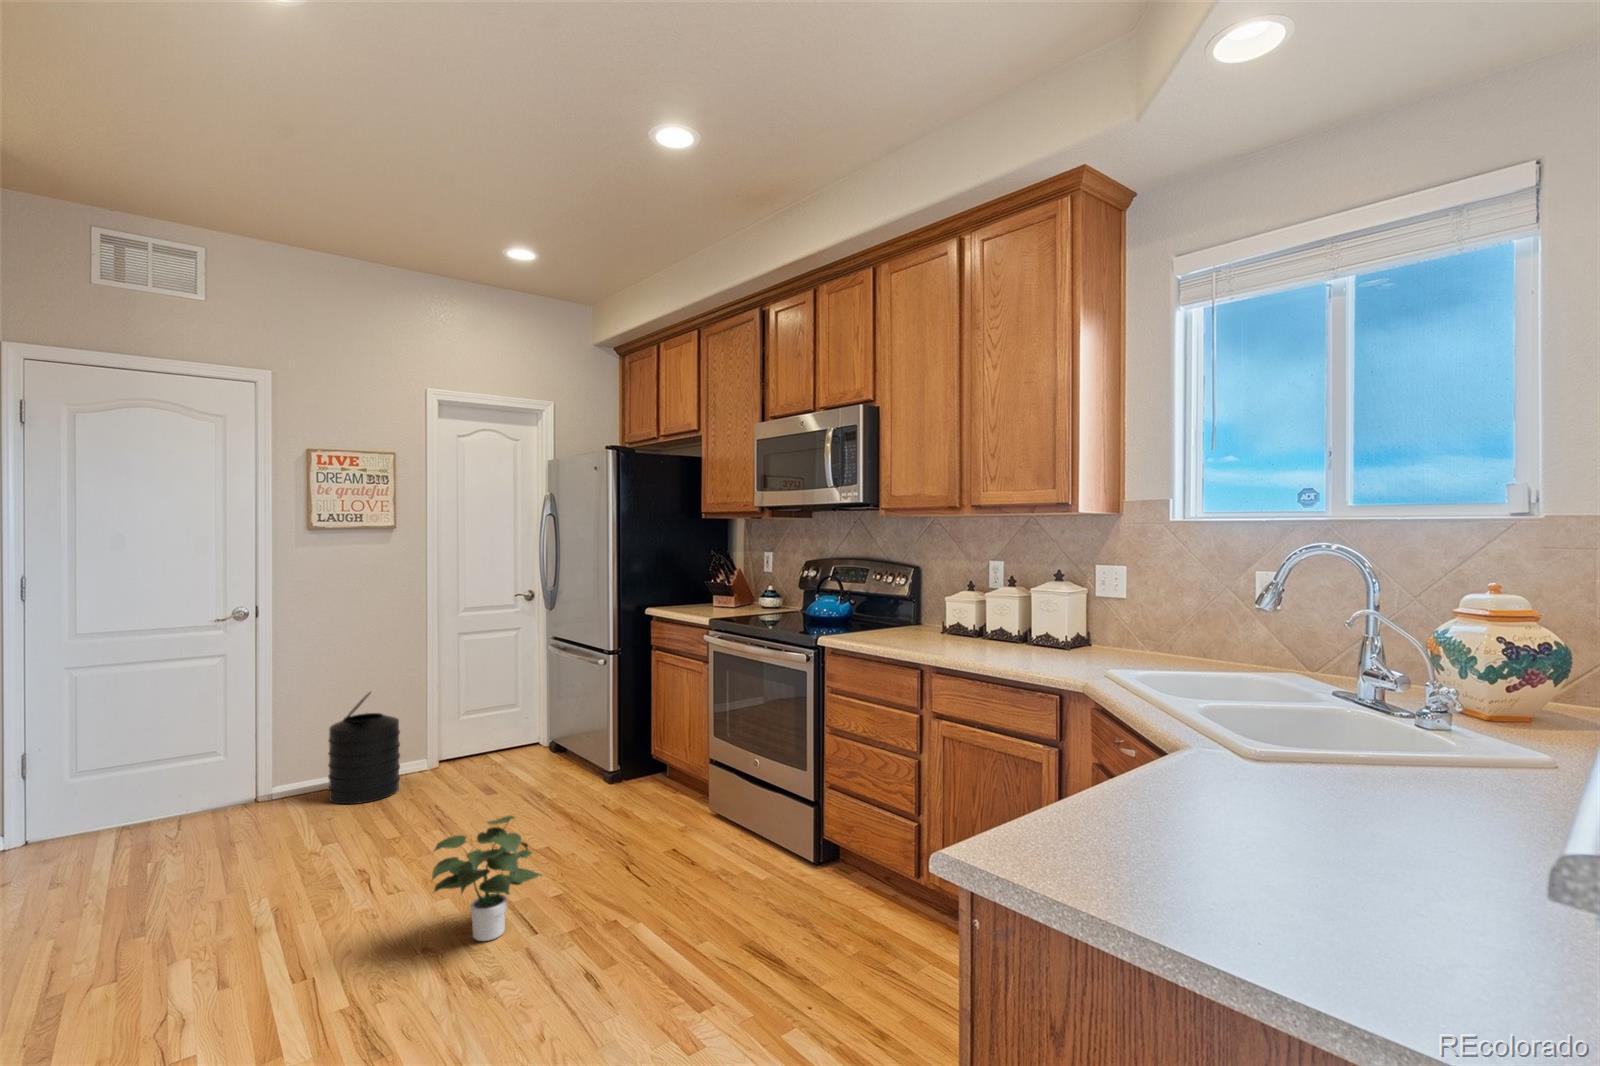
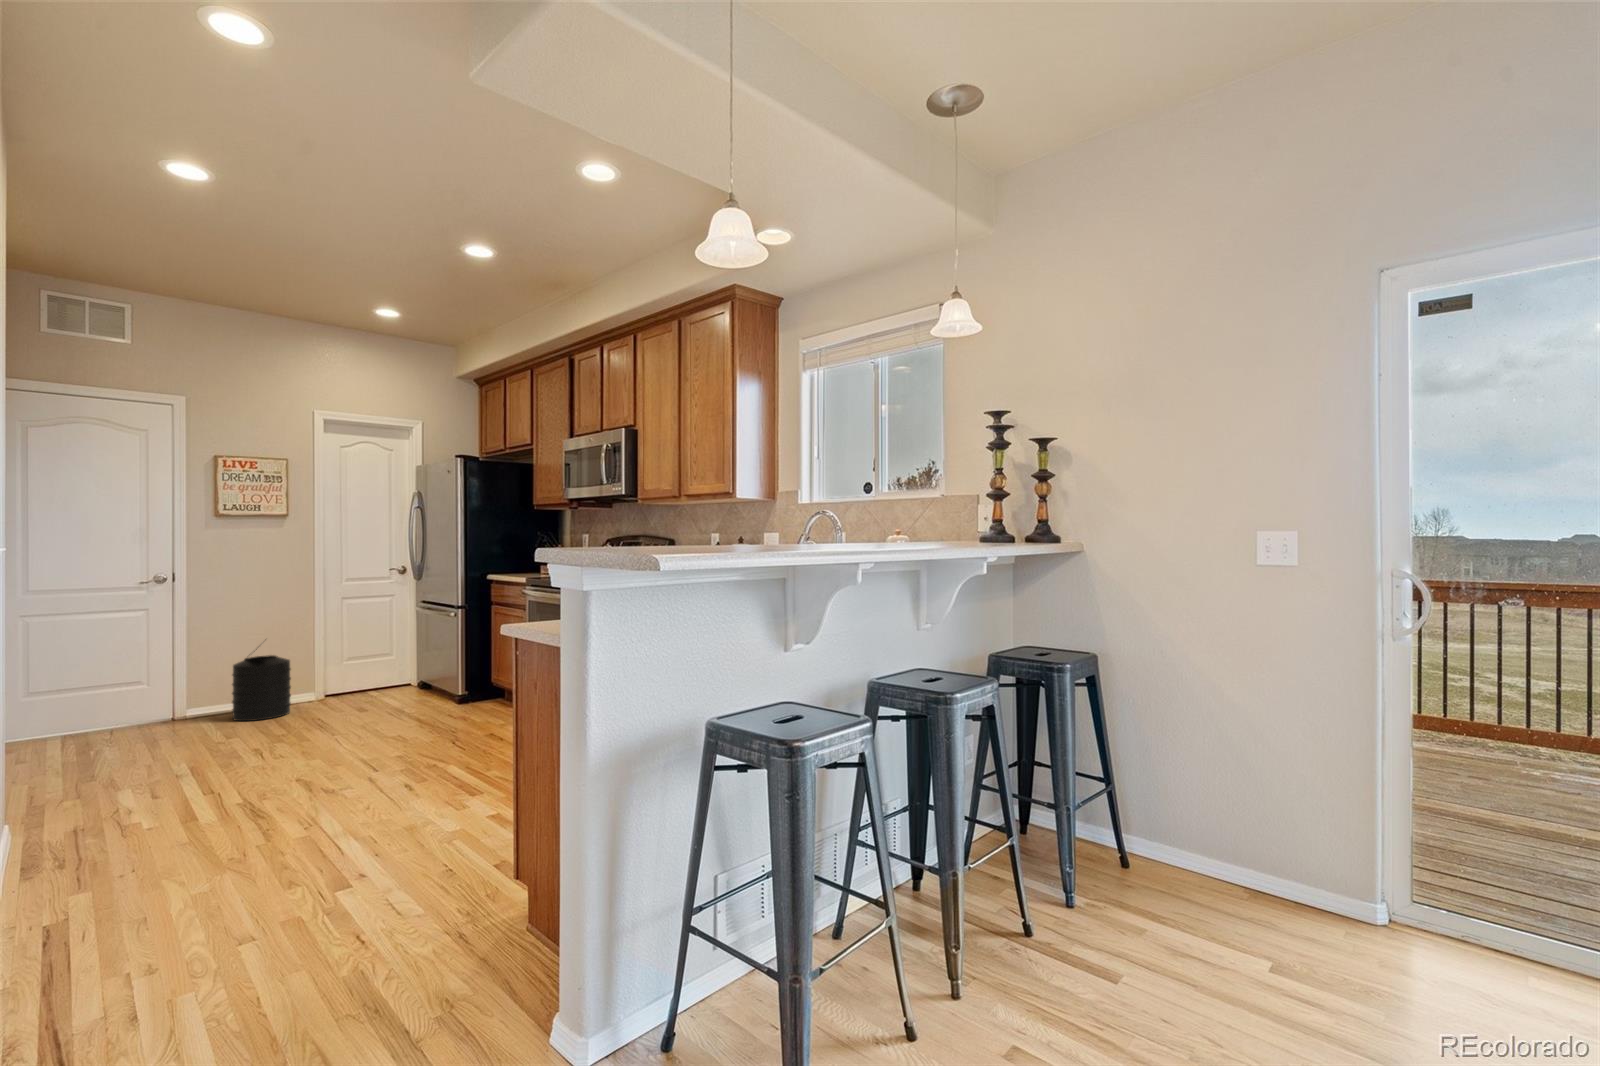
potted plant: present [432,816,542,941] -> none [303,699,386,777]

